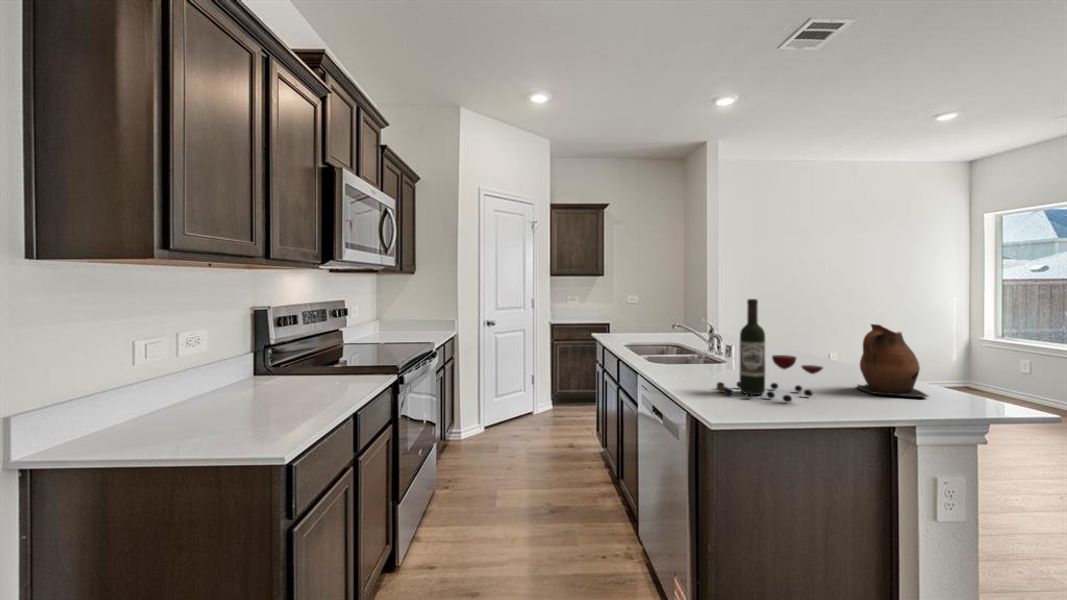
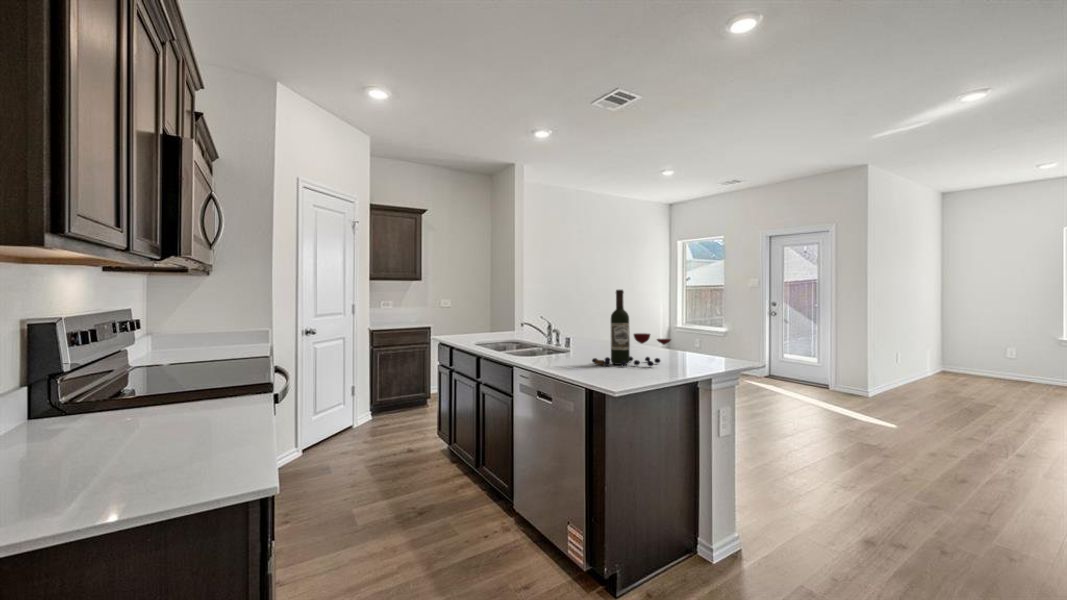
ceramic pitcher: present [857,324,928,398] -> none [675,310,723,360]

